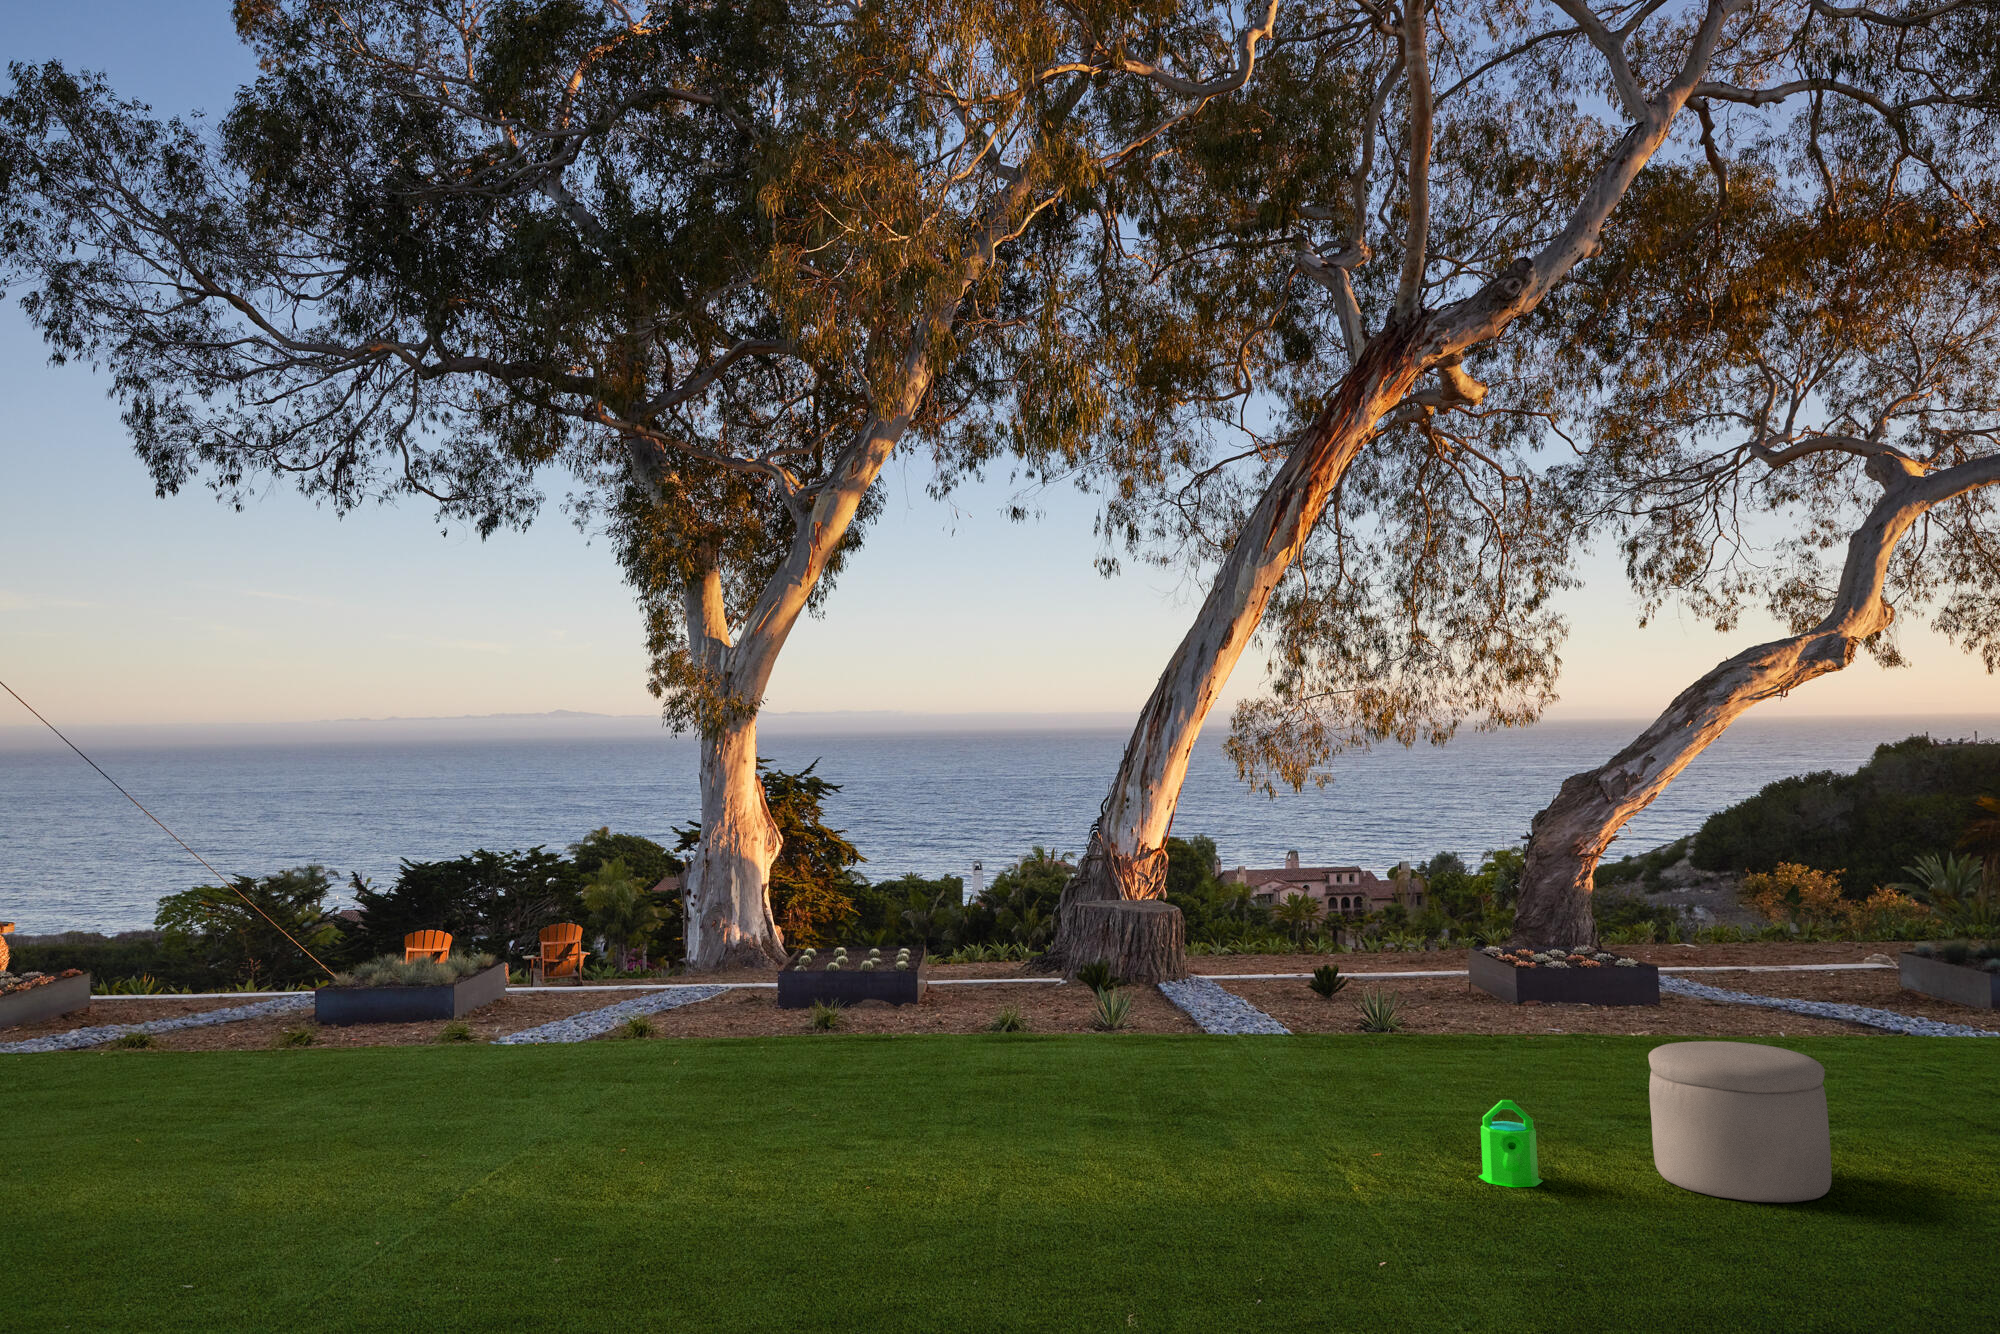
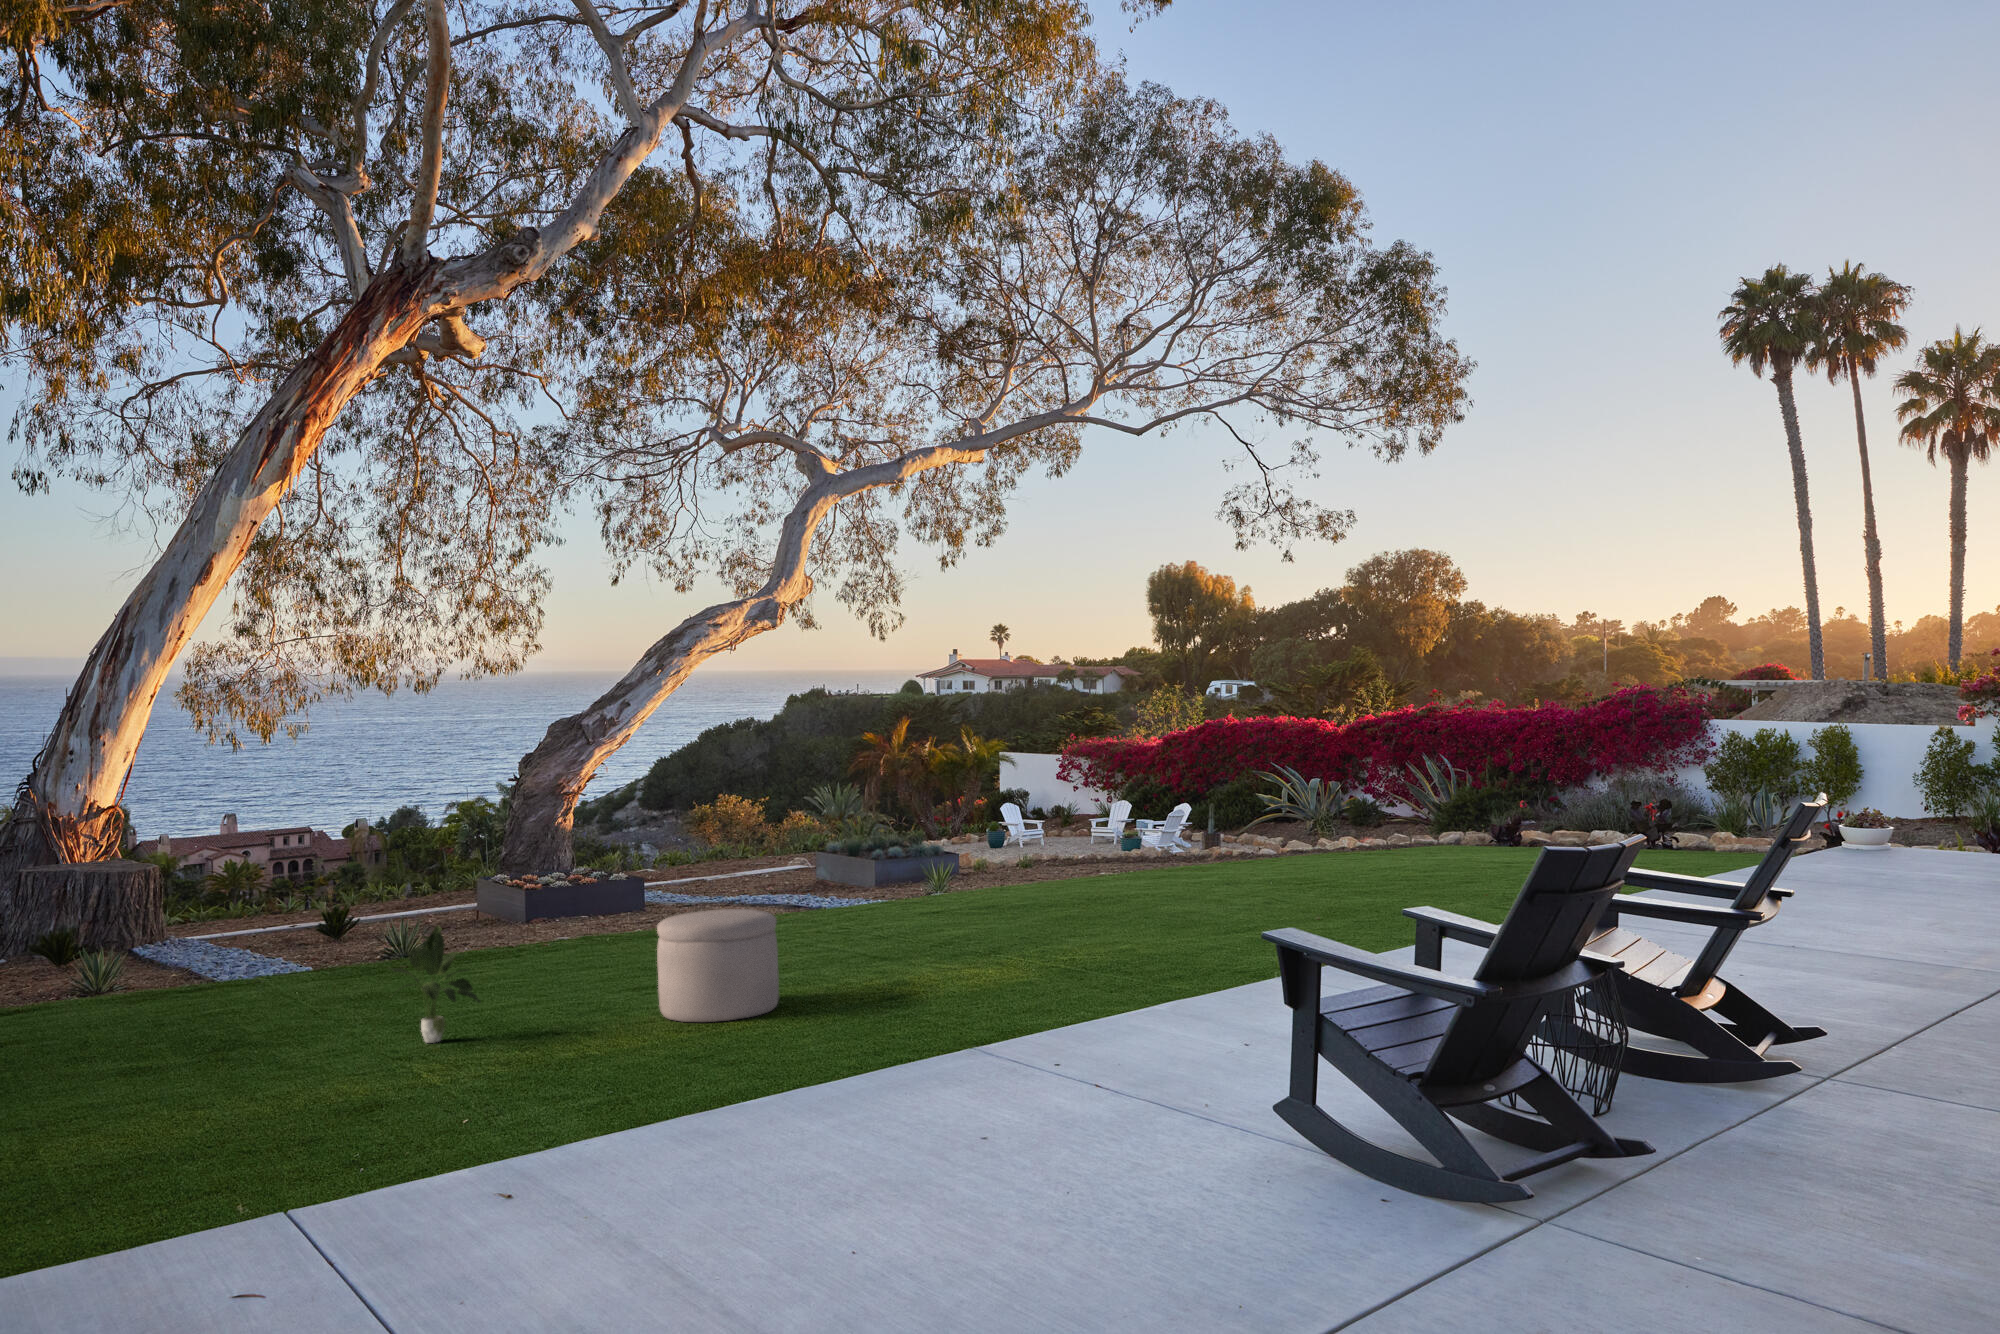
potted plant: present [1774,884,1816,933] -> present [391,926,480,1043]
watering can: present [1478,1100,1543,1187] -> none [526,975,578,1045]

